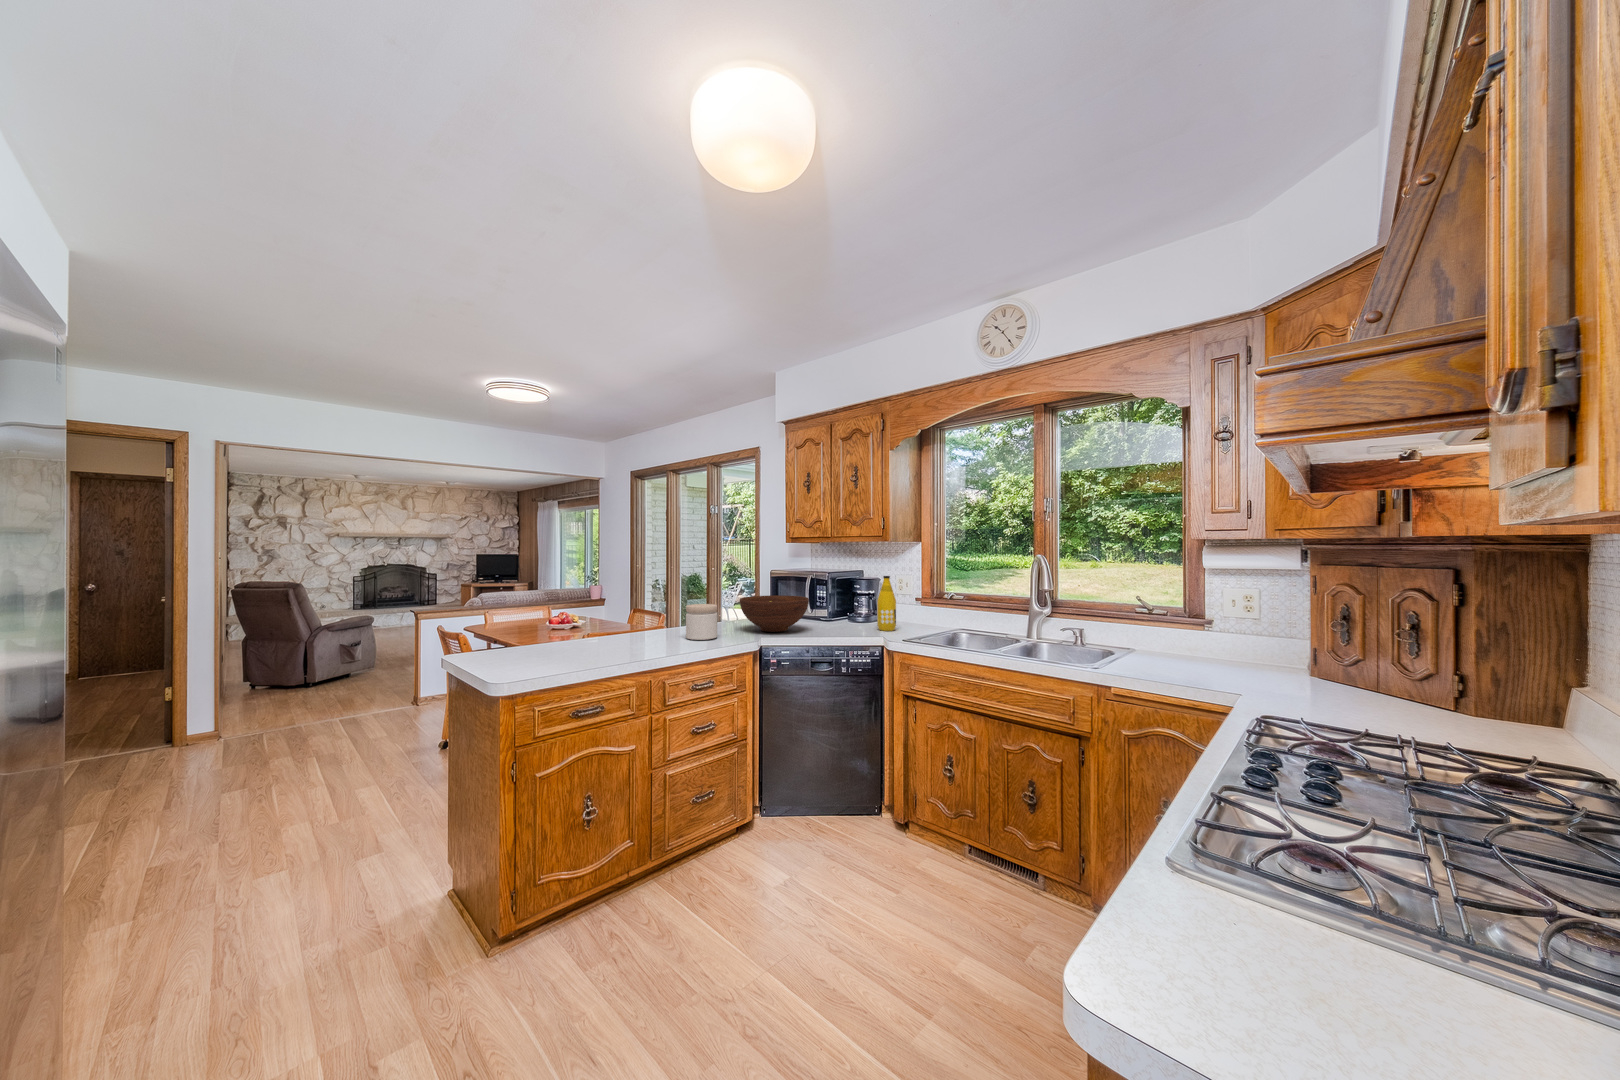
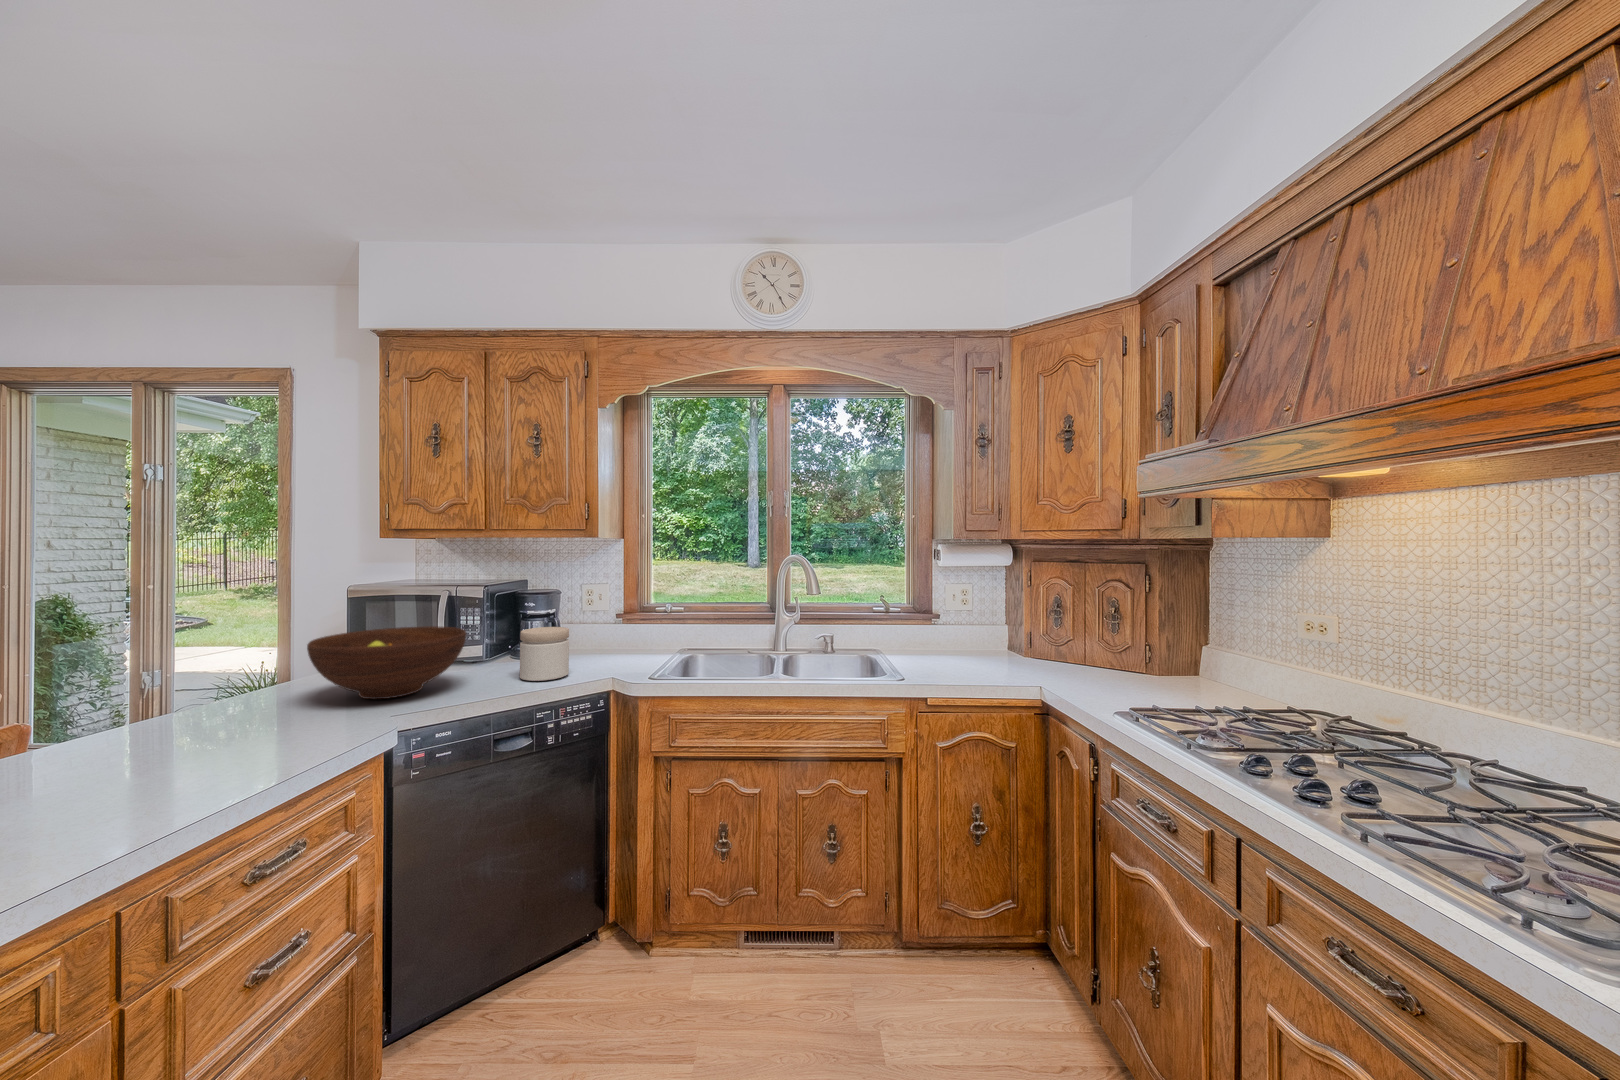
bottle: present [877,576,896,631] -> none [572,585,601,664]
jar: present [686,604,717,640] -> present [520,627,569,681]

